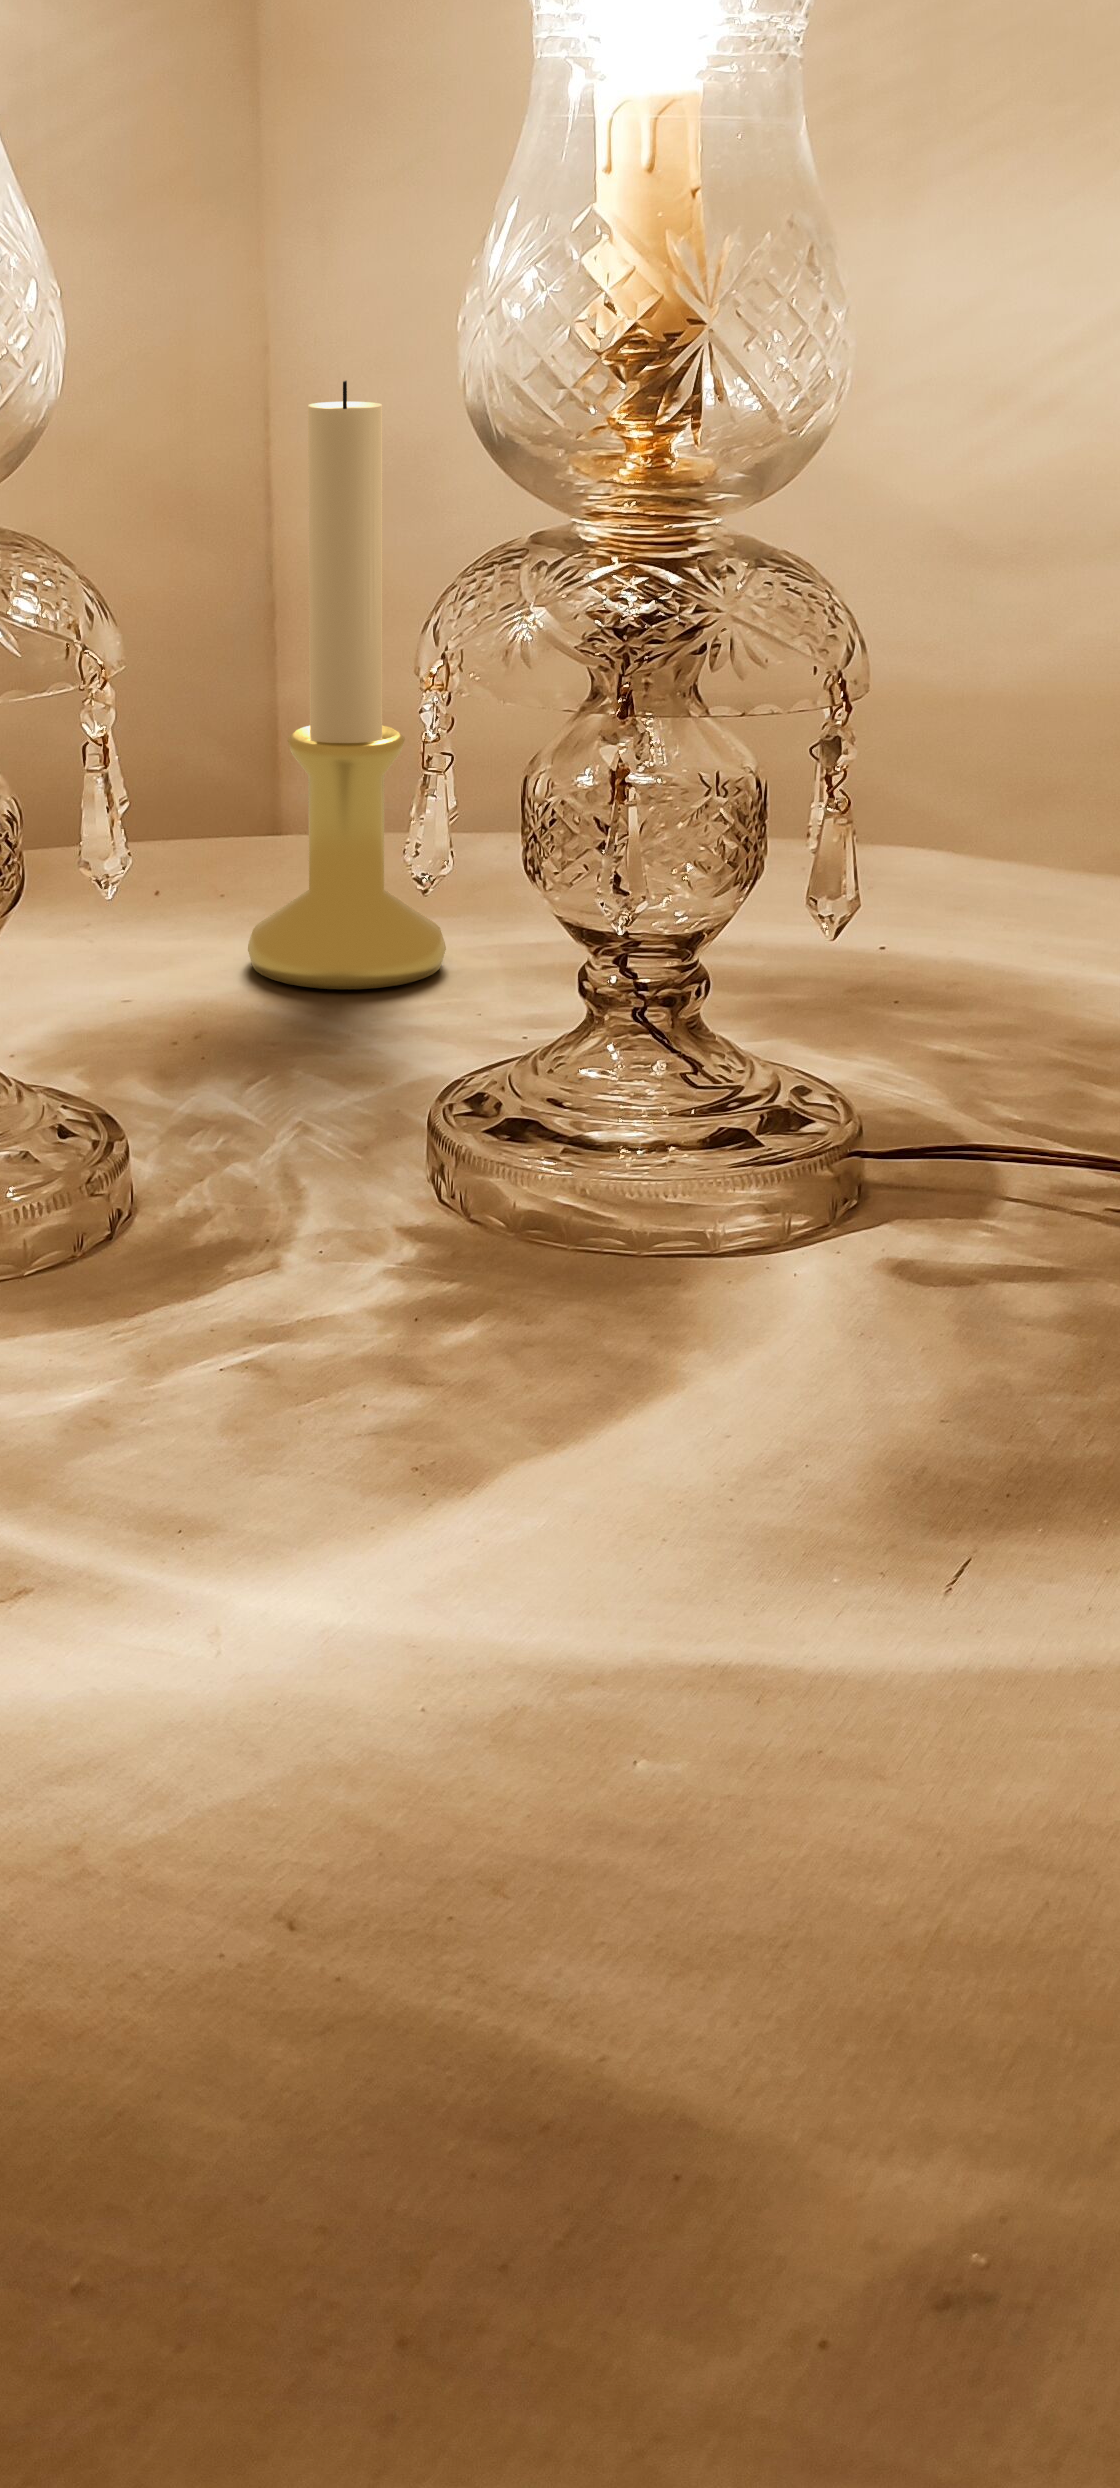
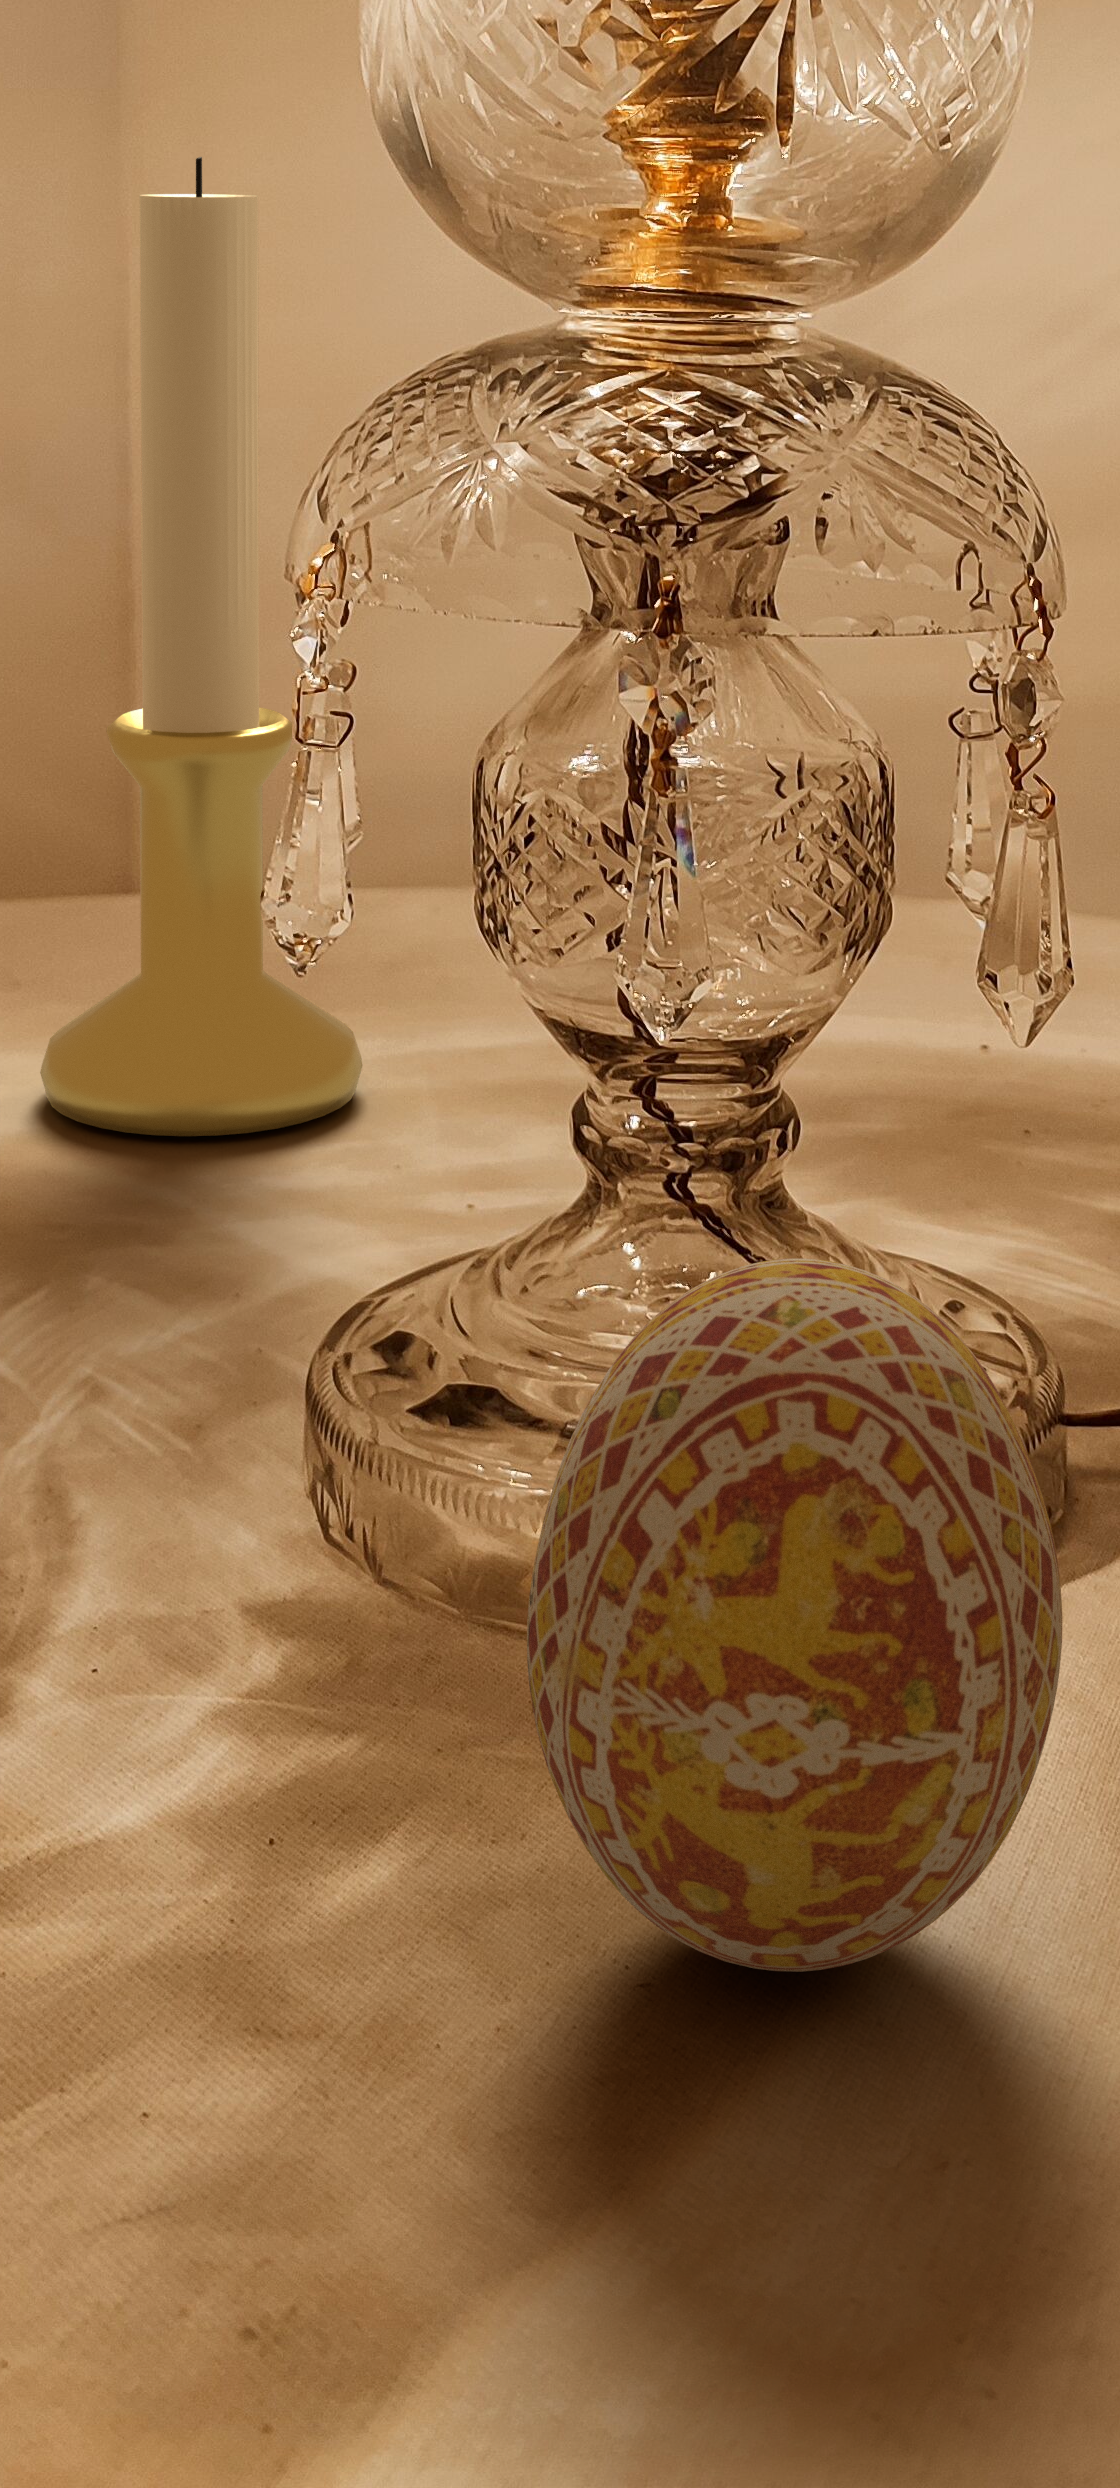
decorative egg: none [554,1042,820,1381] -> present [527,1258,1062,1972]

